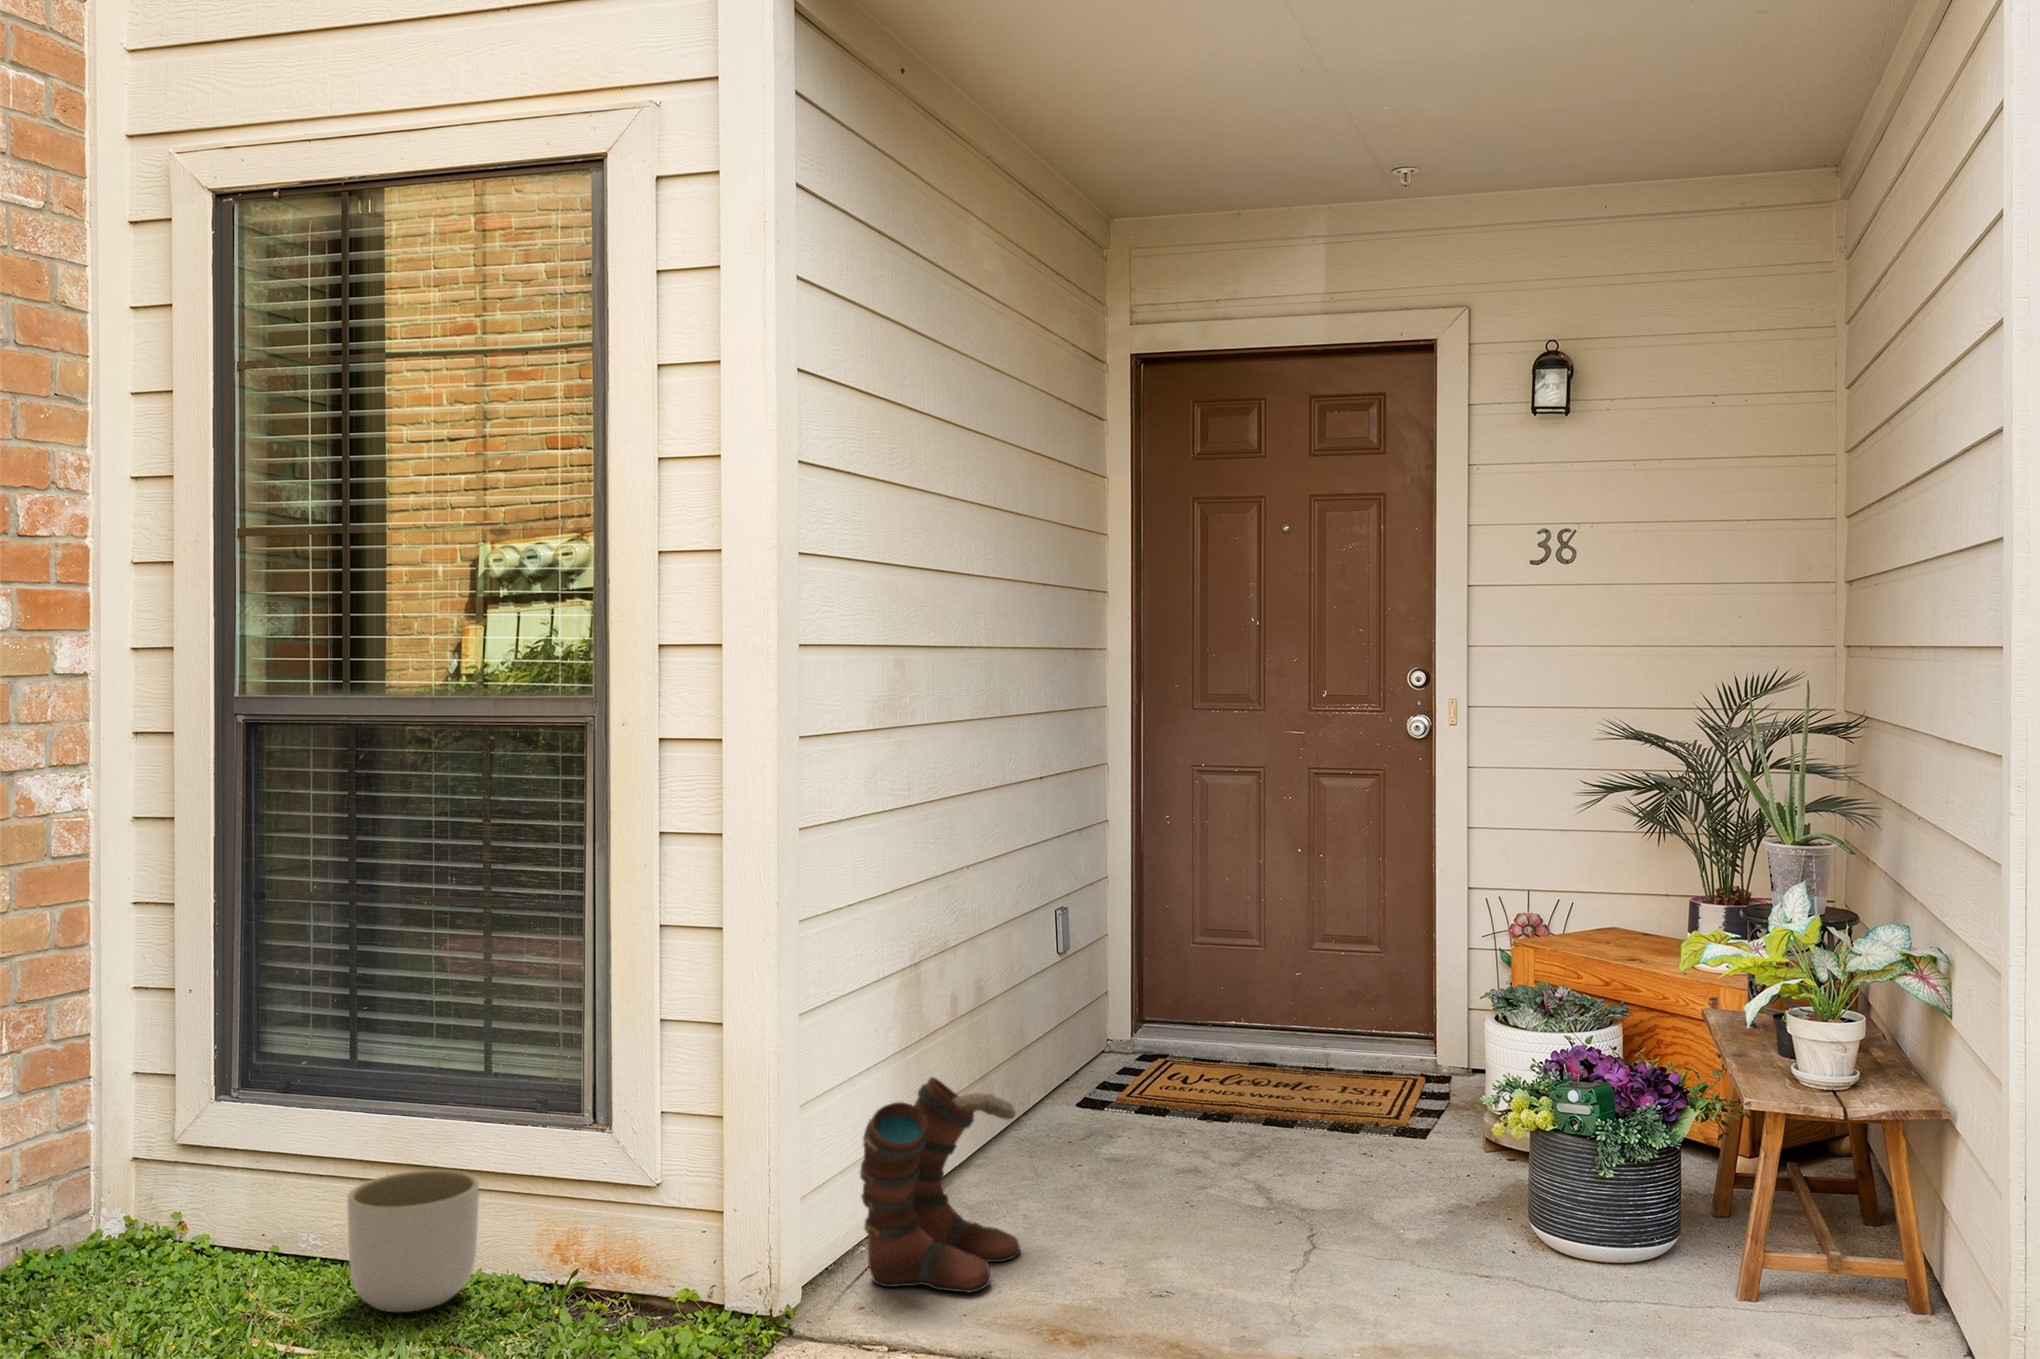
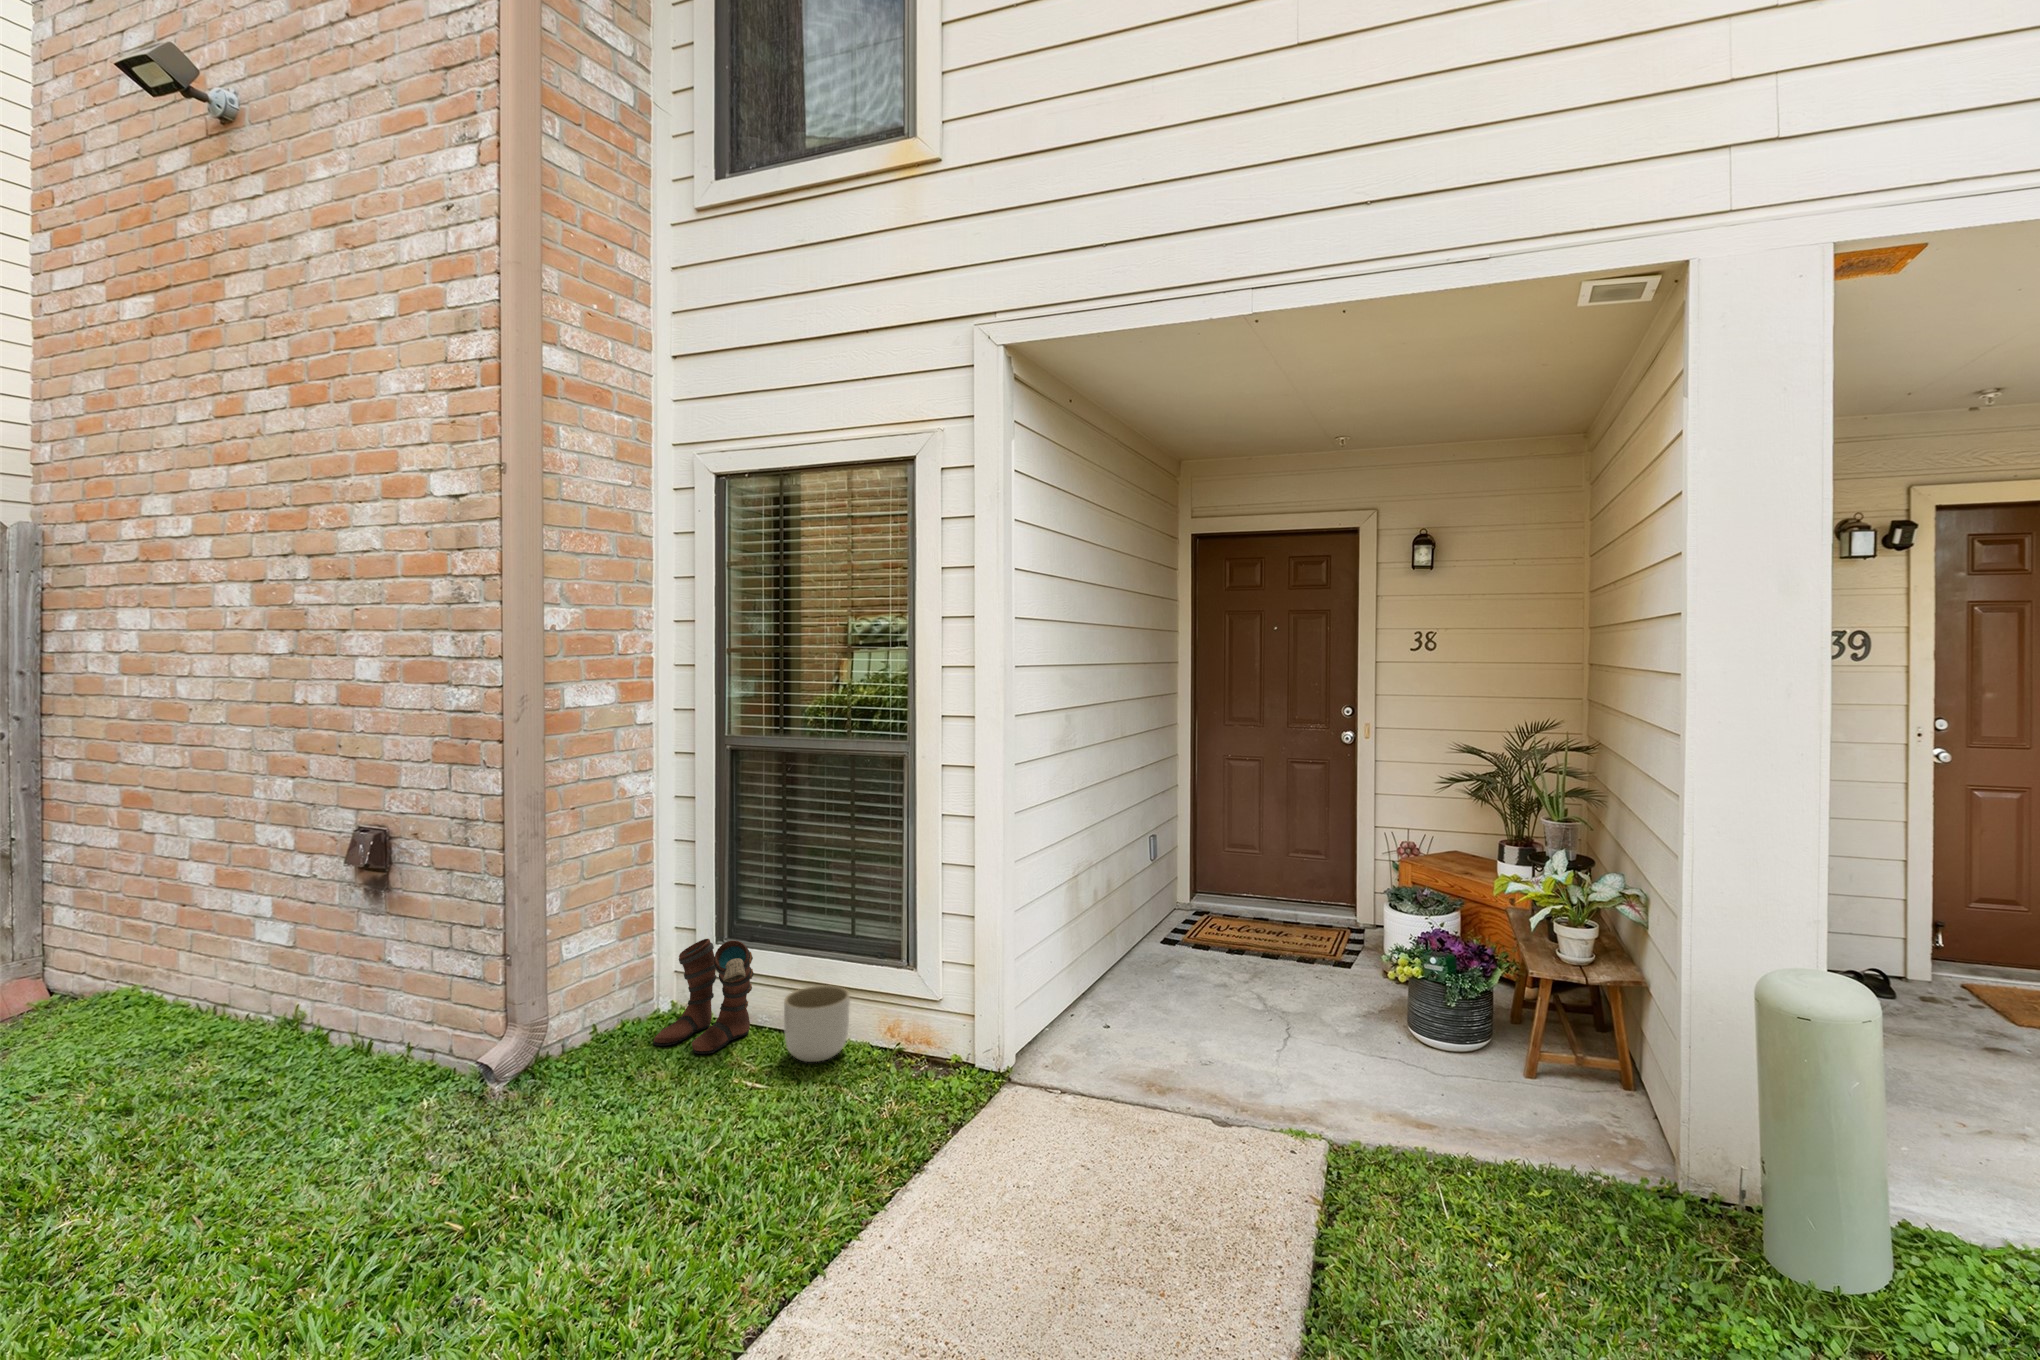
boots: present [860,1077,1020,1293] -> present [653,939,754,1054]

